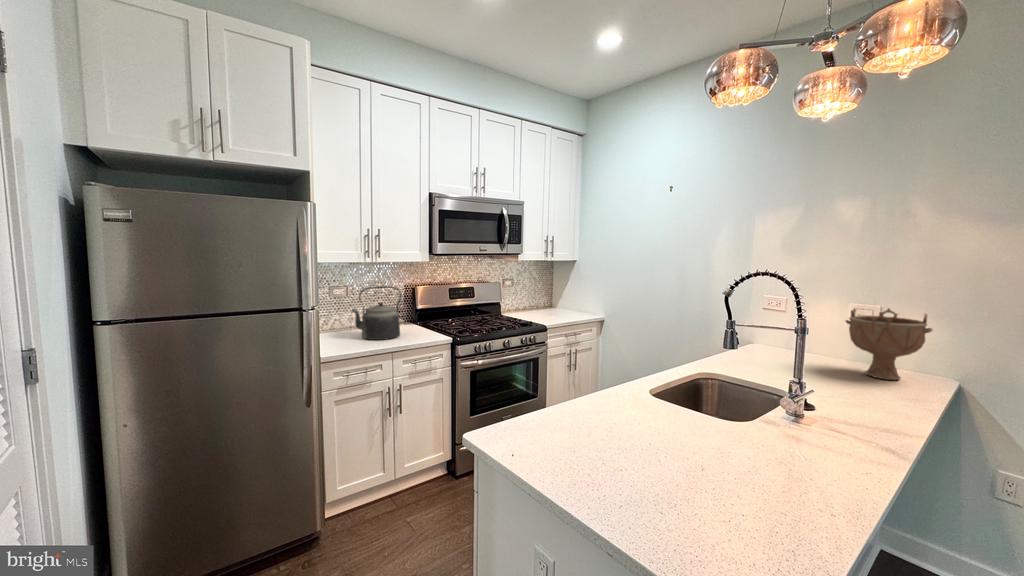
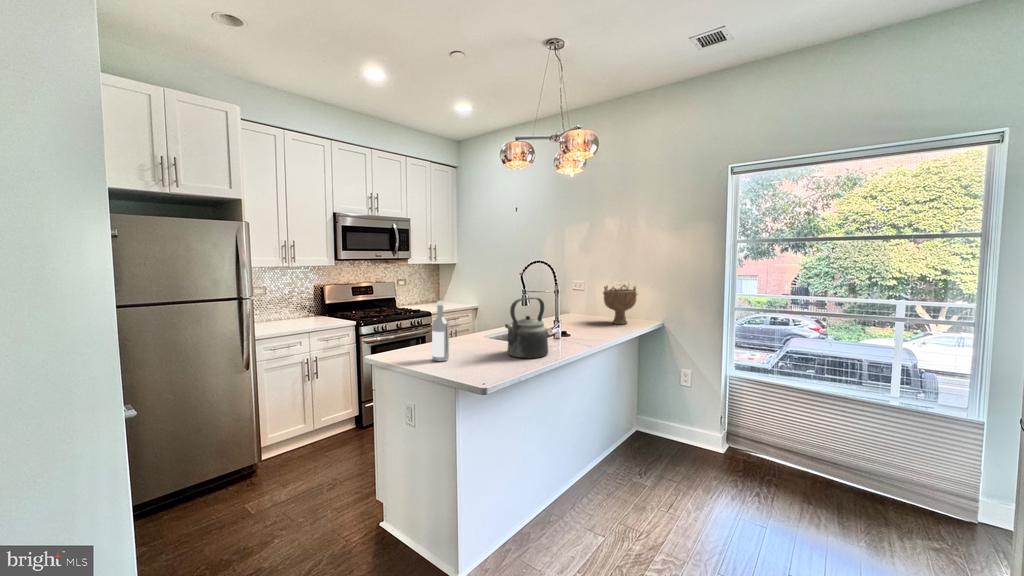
kettle: present [352,286,401,340] -> present [505,297,548,358]
wine bottle: none [583,348,618,471] -> present [432,301,449,361]

